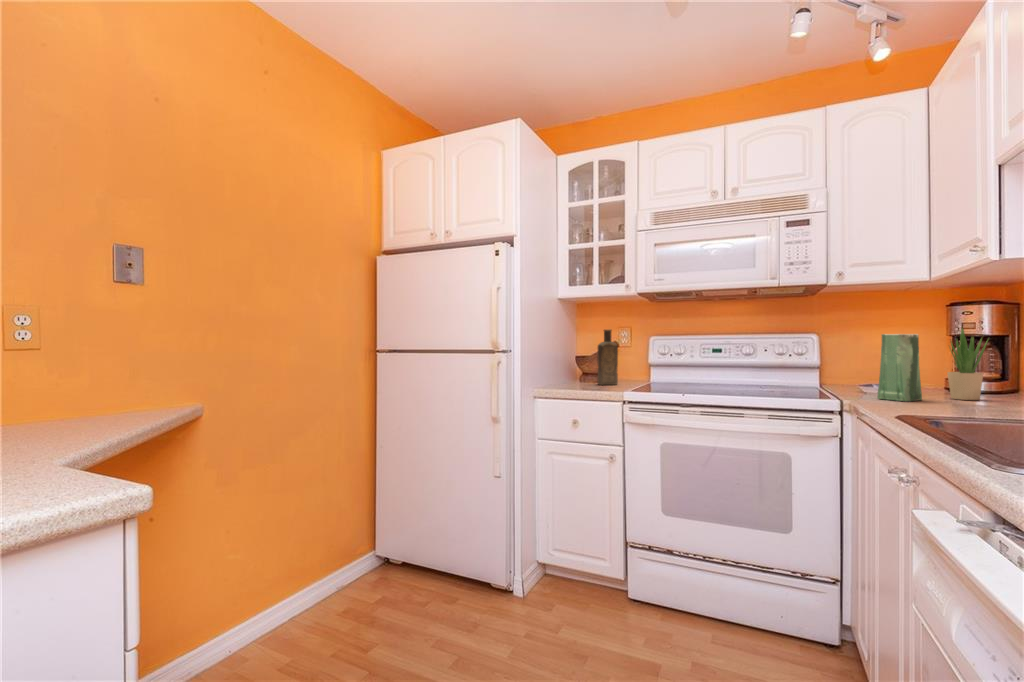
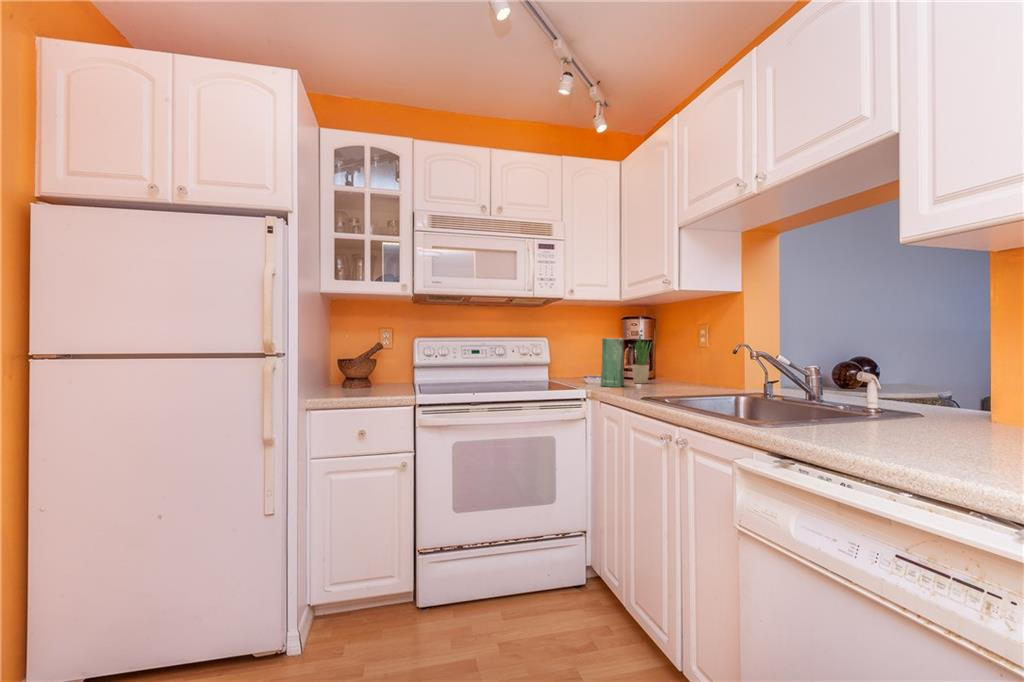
bottle: present [597,329,618,385] -> none [361,330,387,389]

